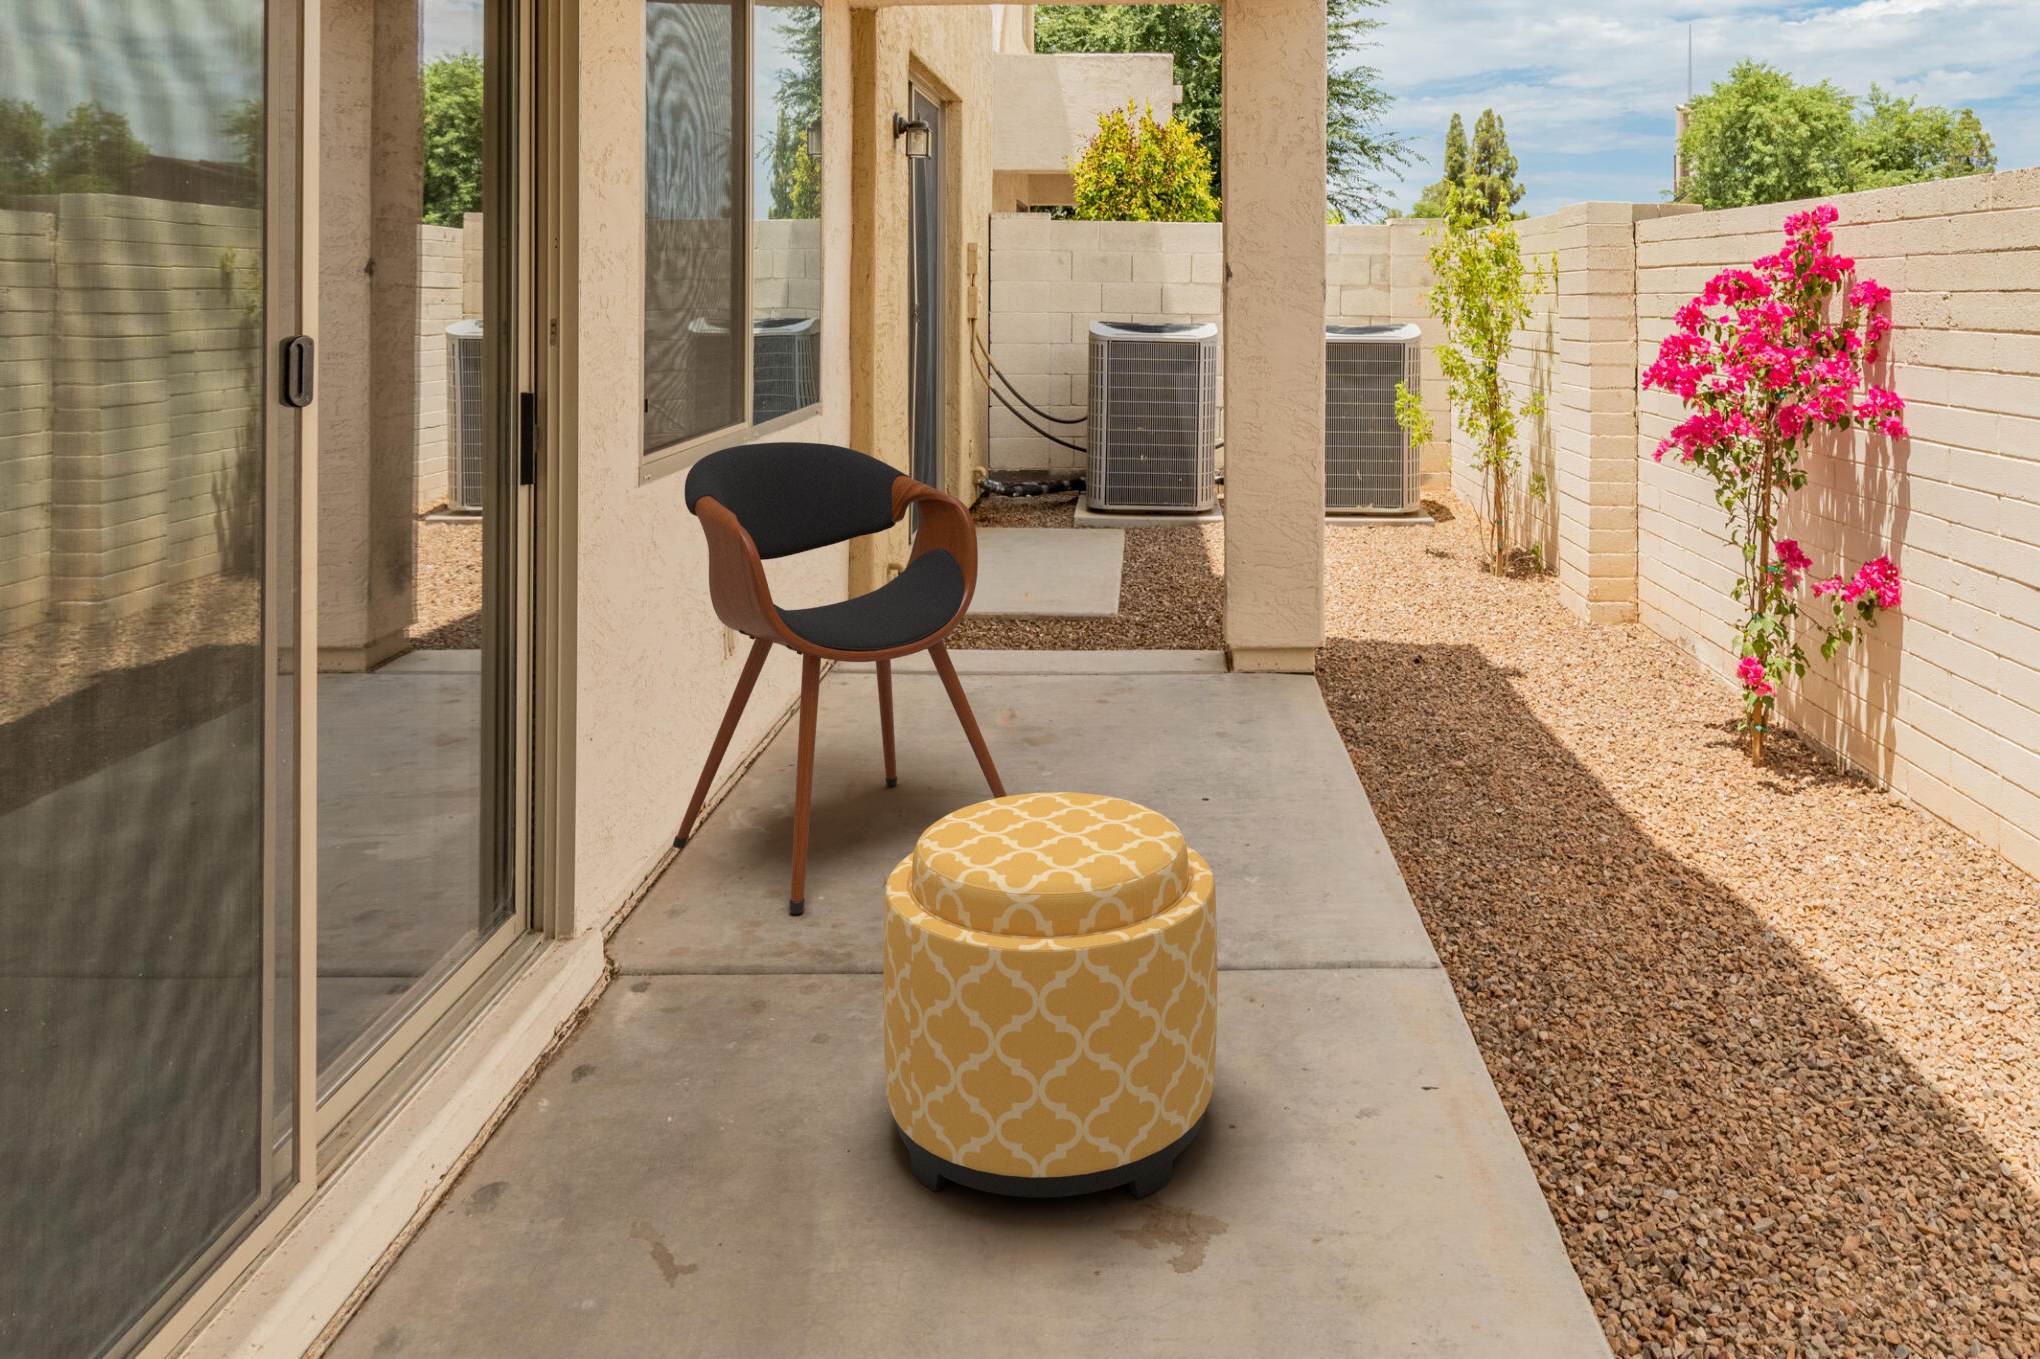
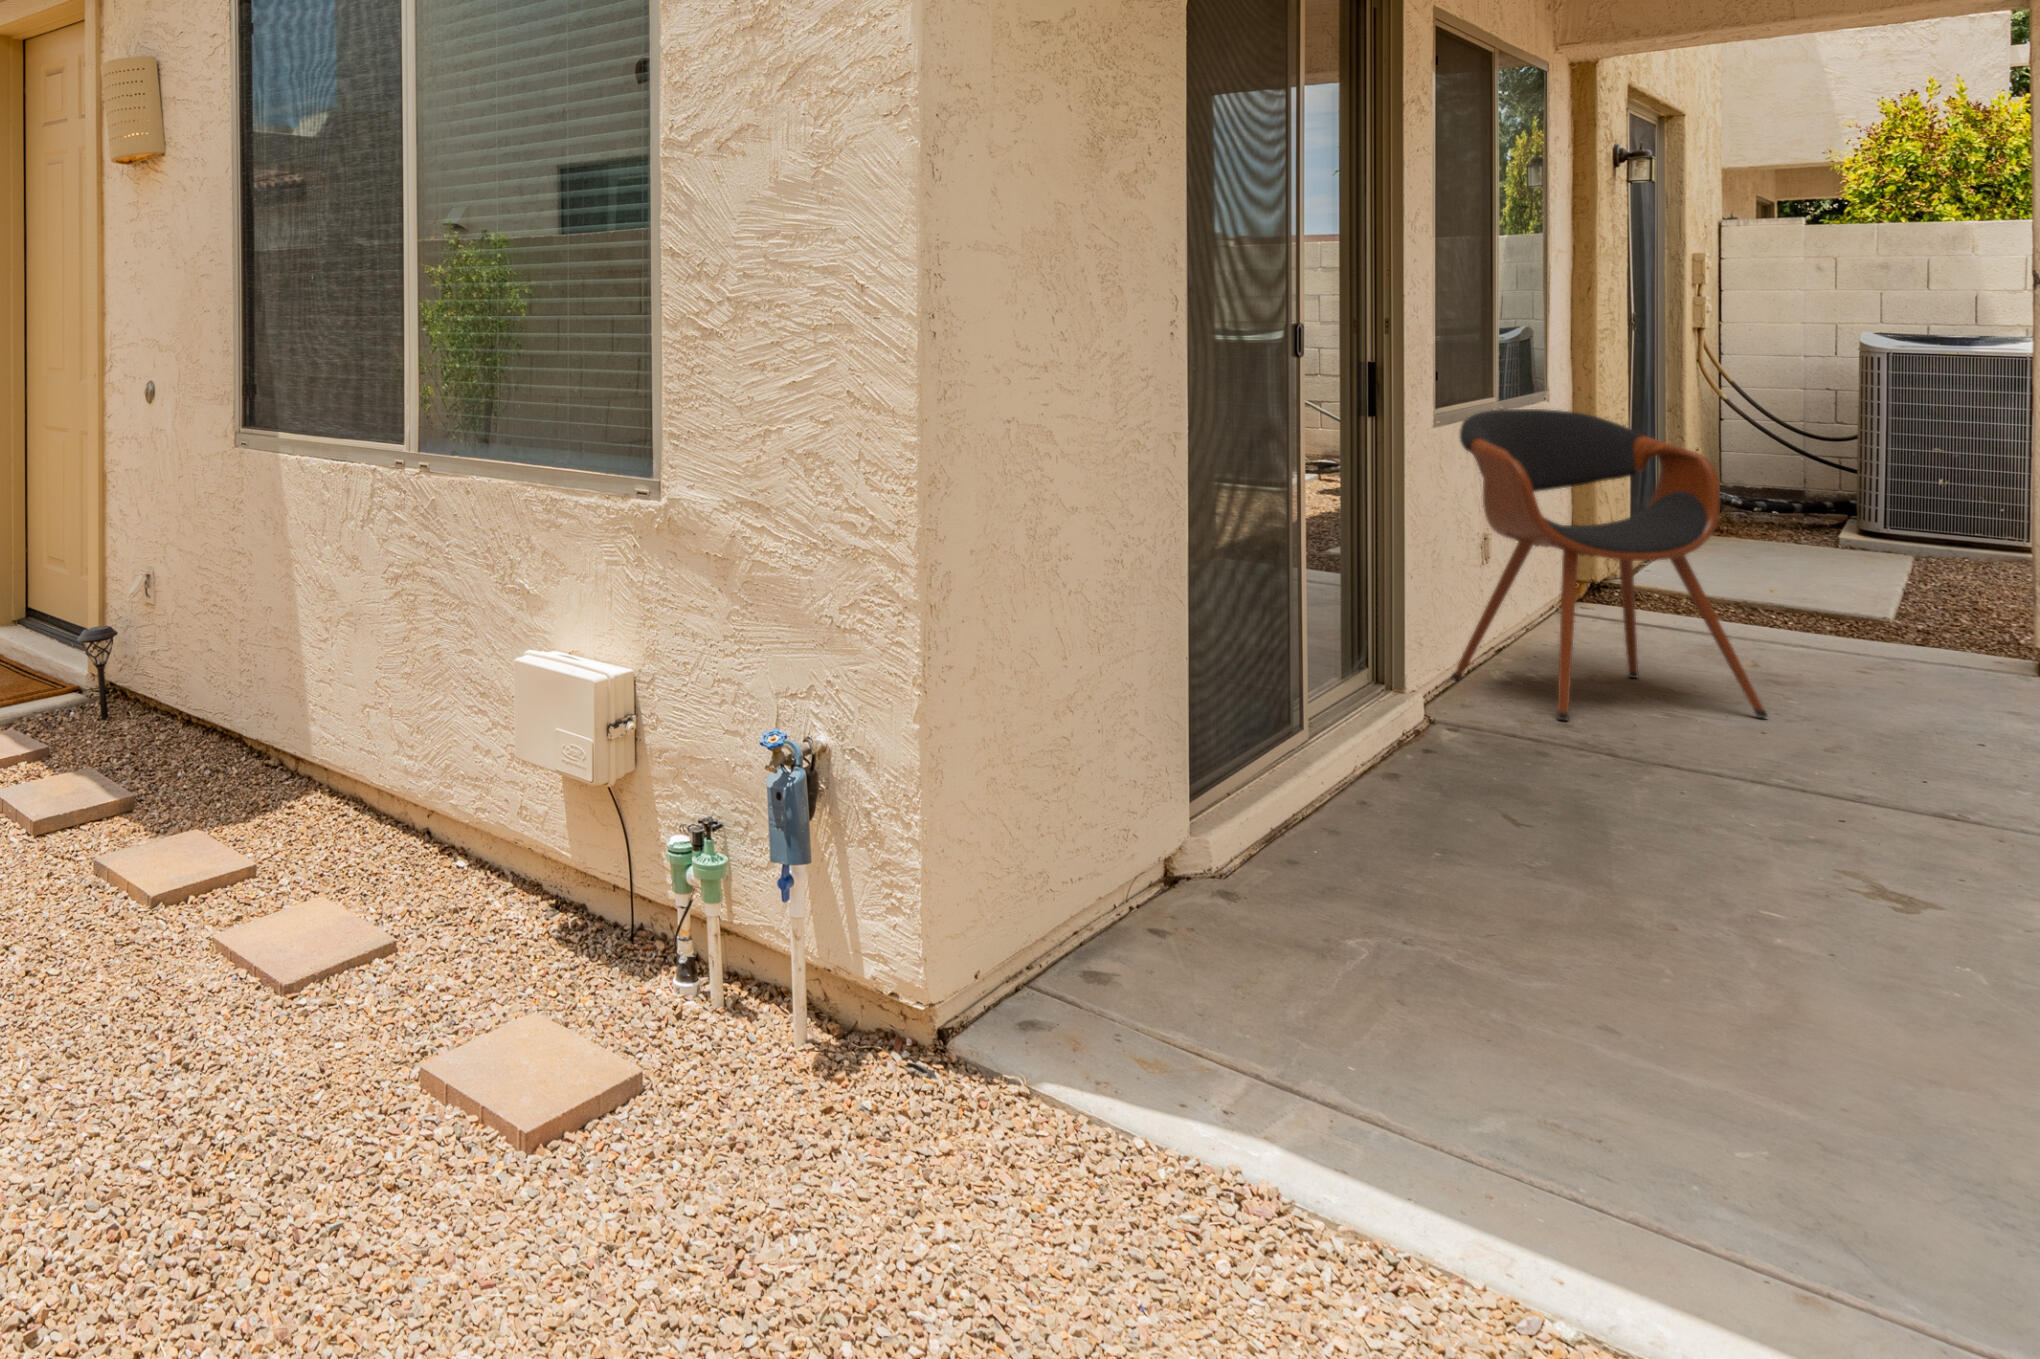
ottoman: present [883,792,1217,1199] -> none [1654,622,1946,866]

